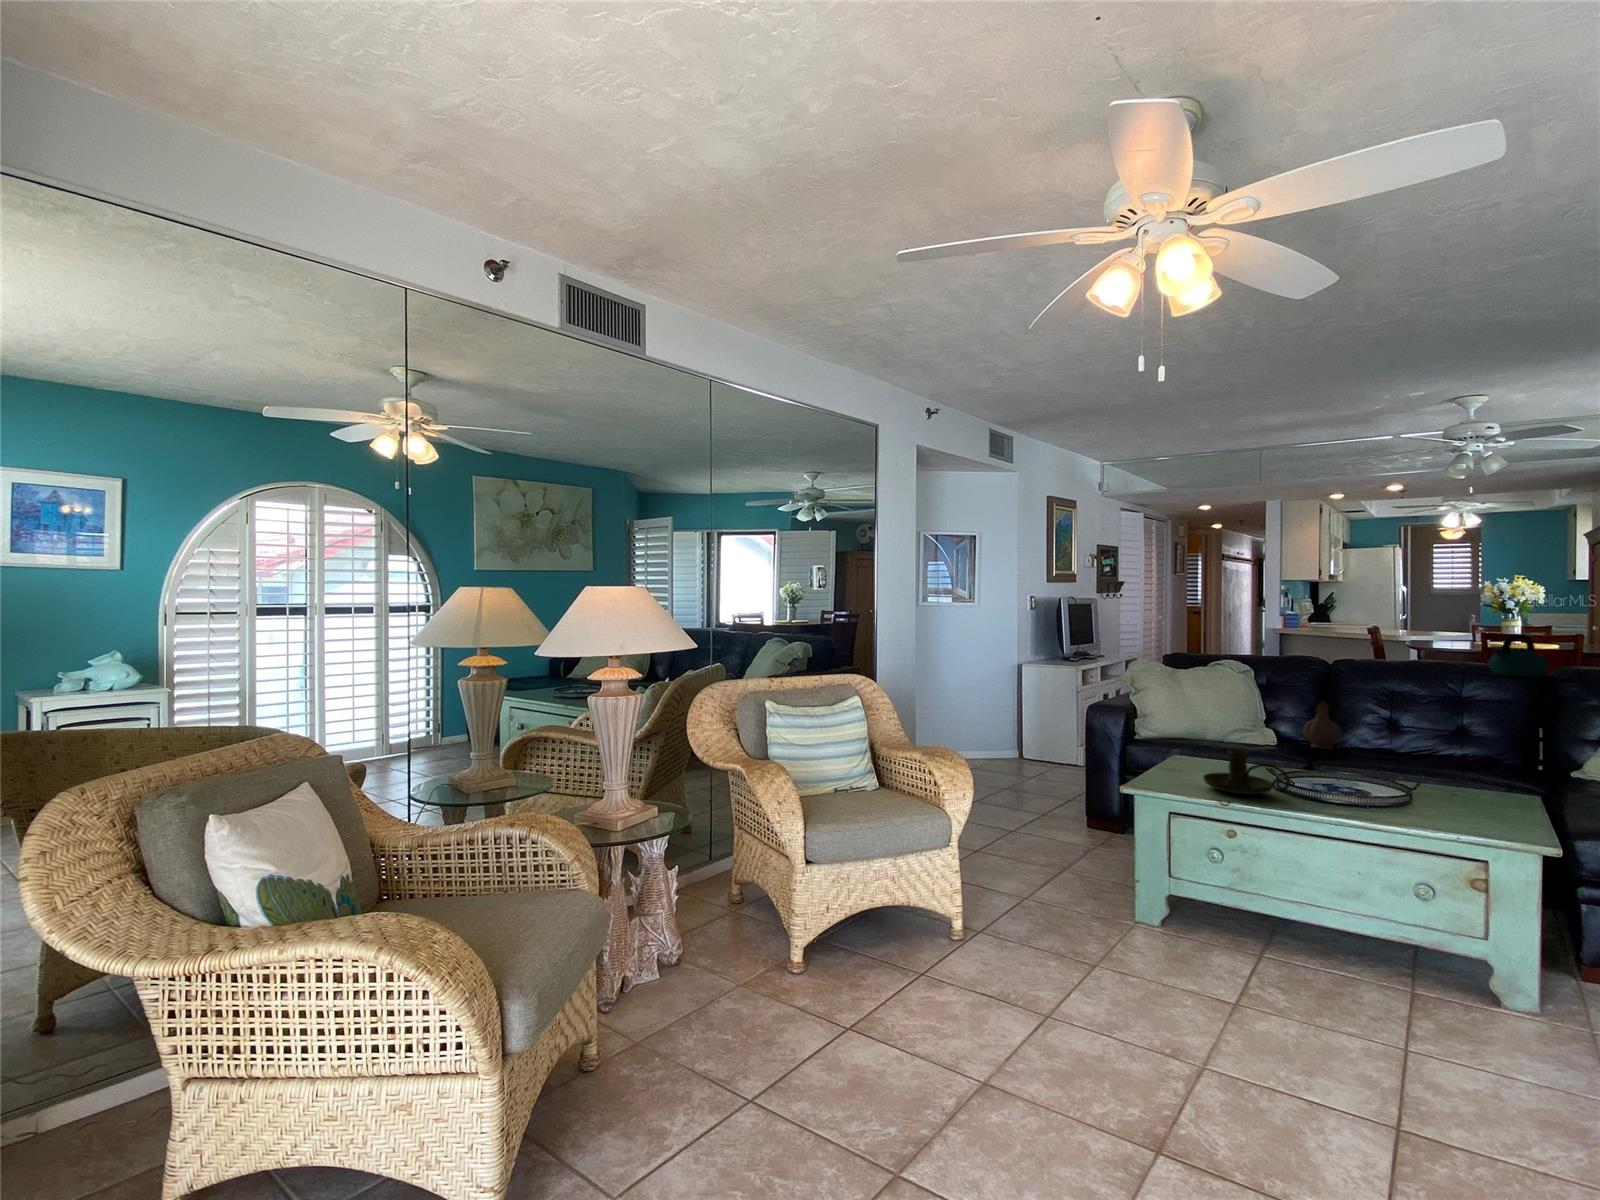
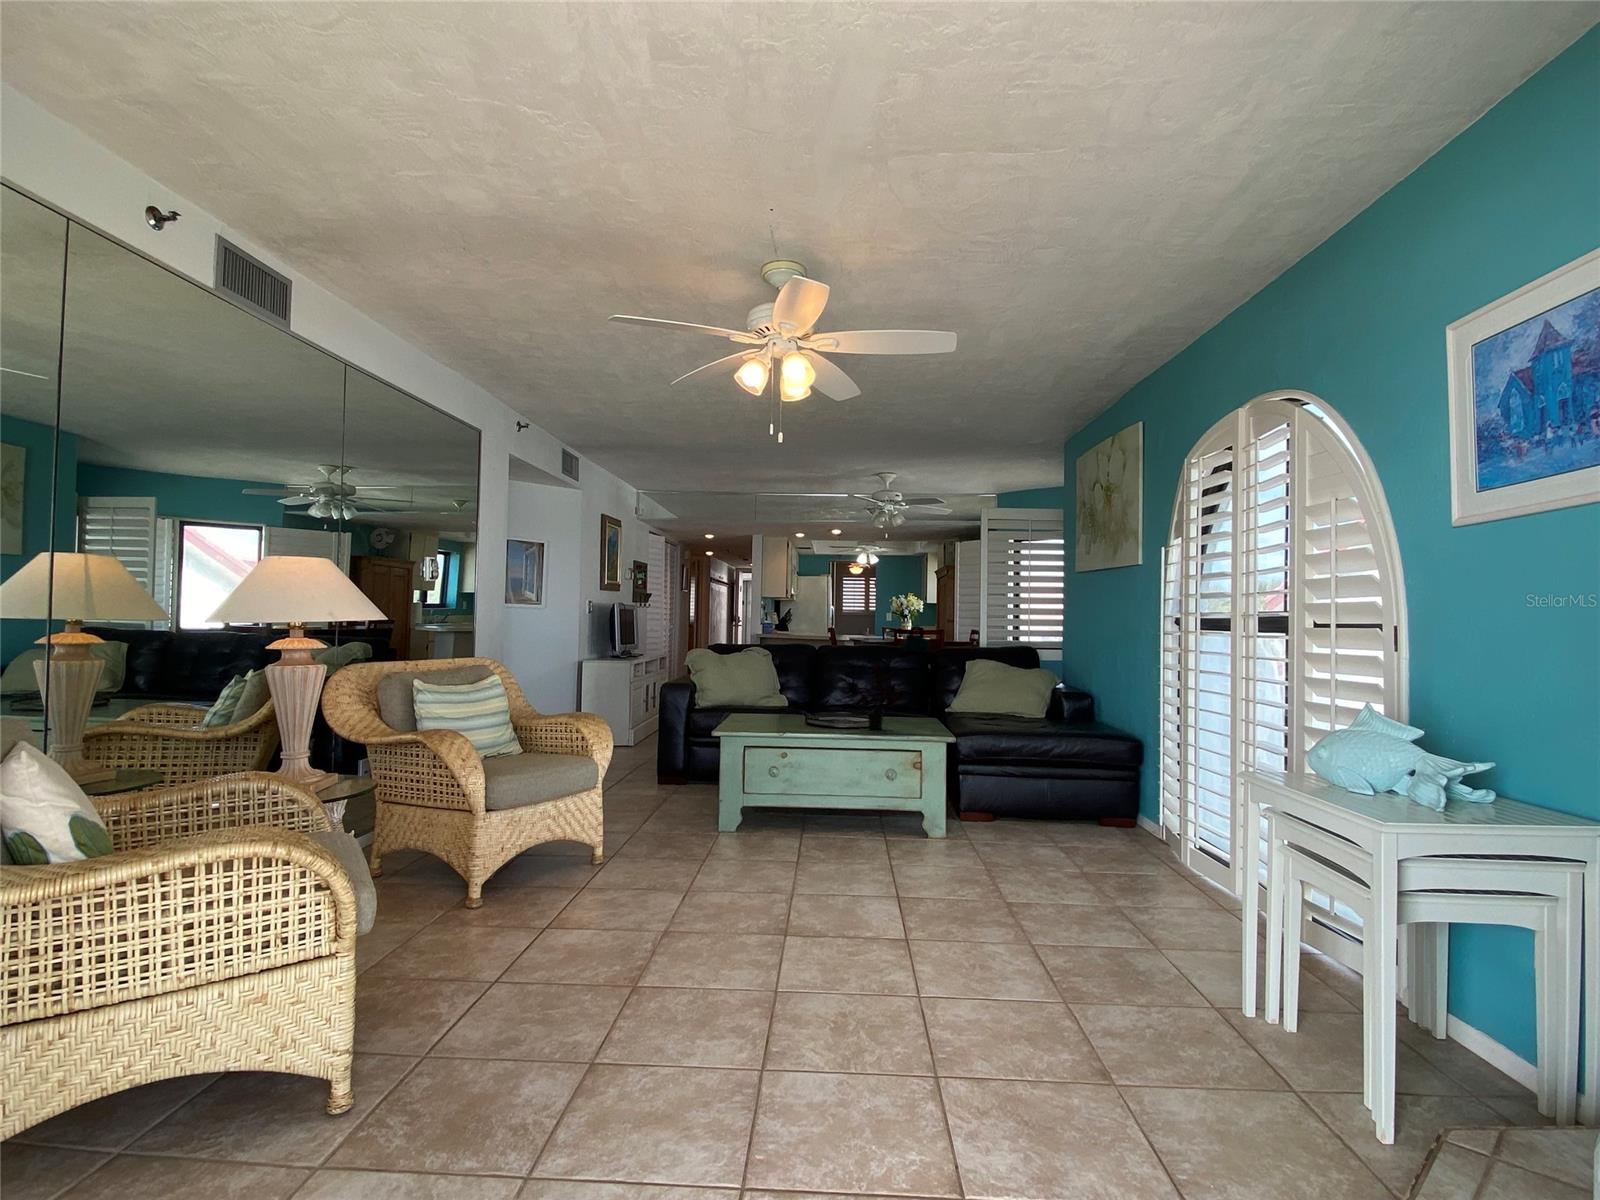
potted plant: none [1347,694,1481,813] -> present [854,666,907,729]
vase: present [1303,701,1342,749] -> none [805,662,828,708]
candle holder: present [1204,749,1290,794] -> none [764,699,816,729]

